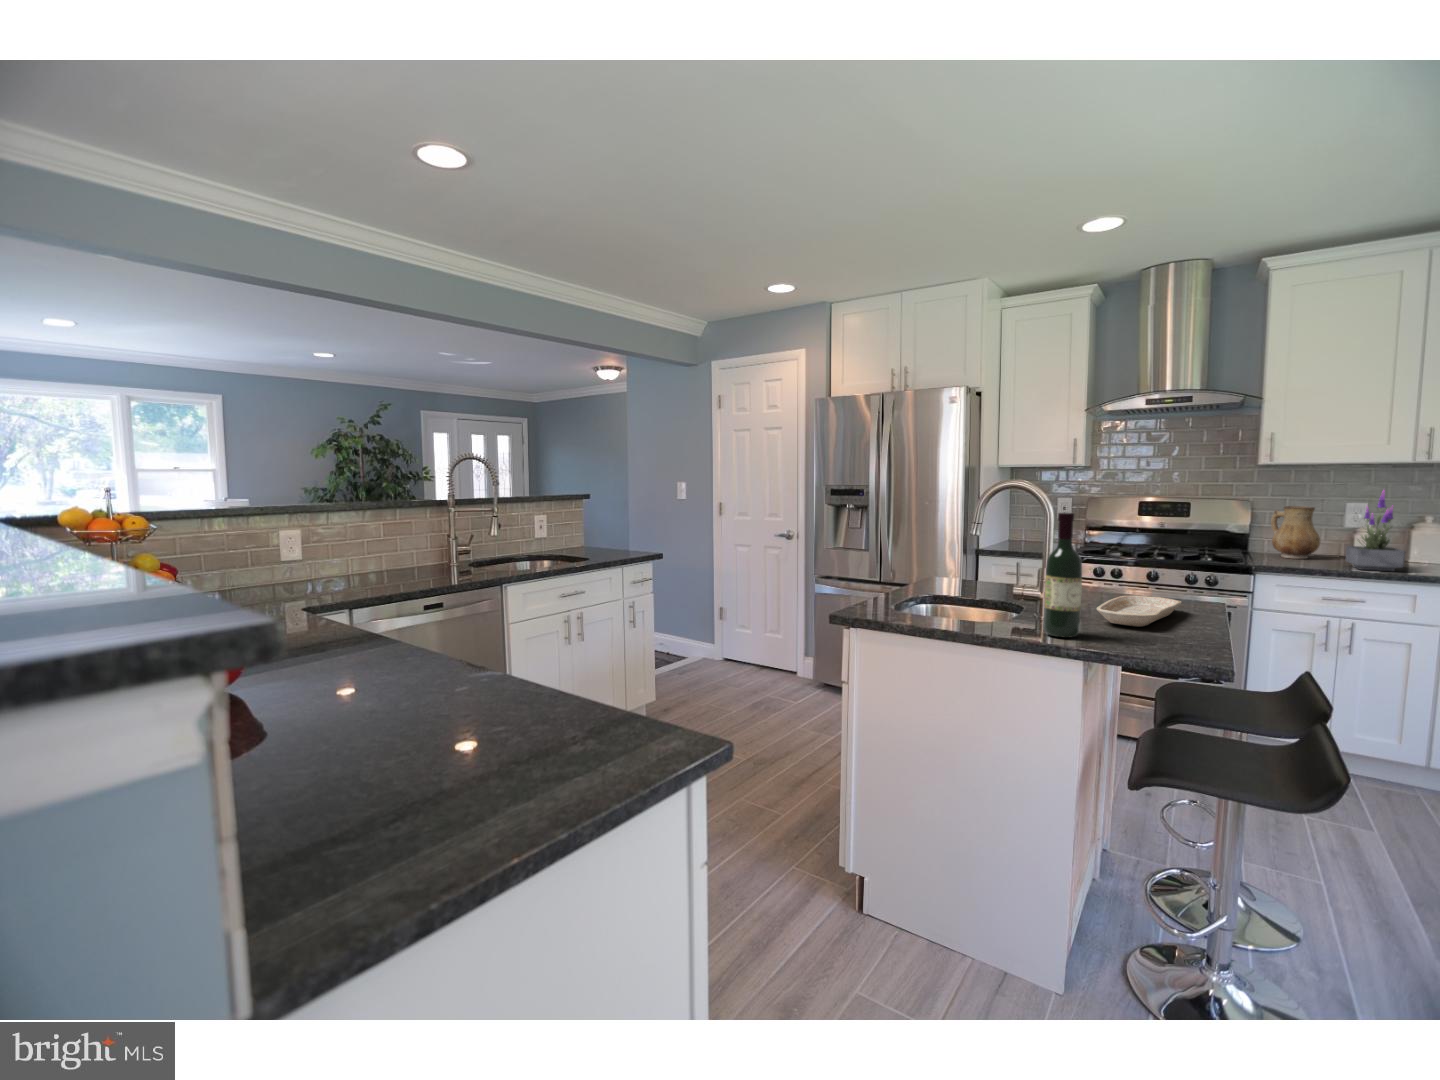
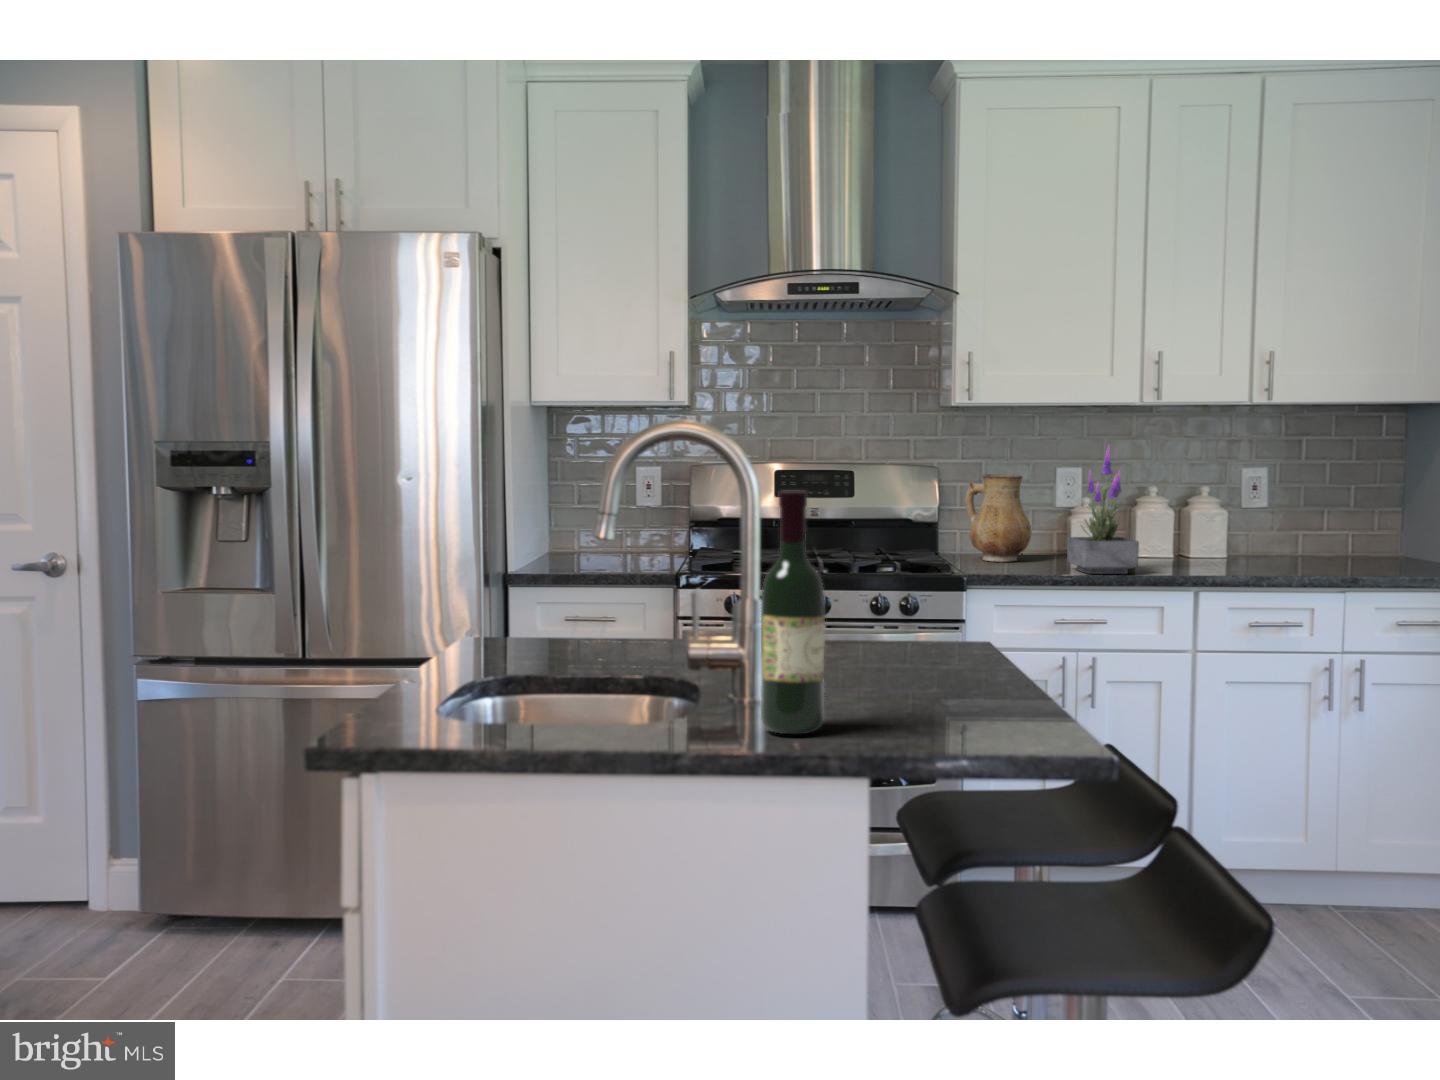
tray: present [1097,595,1182,626] -> none [830,641,943,698]

